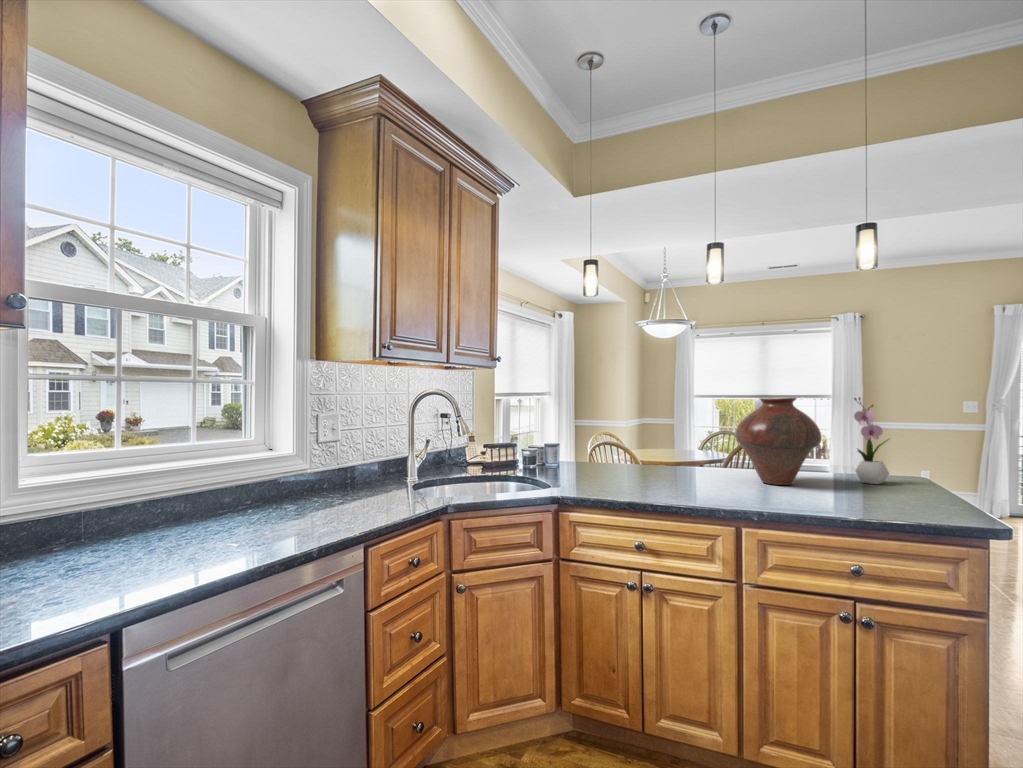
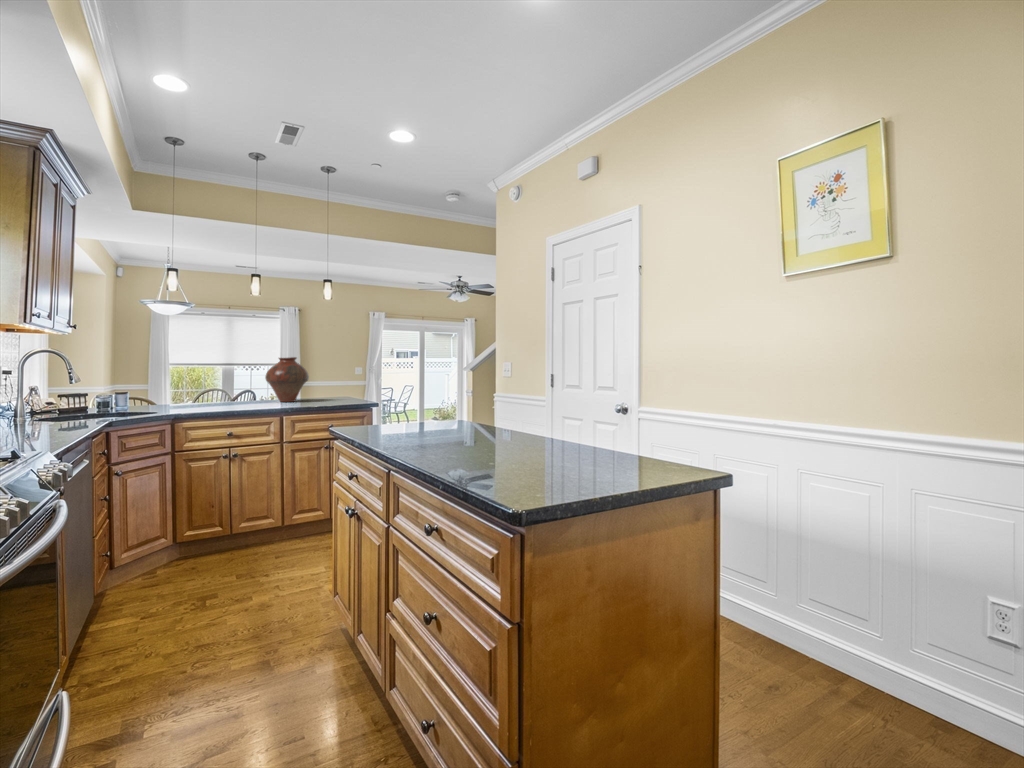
flower arrangement: present [854,397,889,484] -> none [321,358,336,399]

